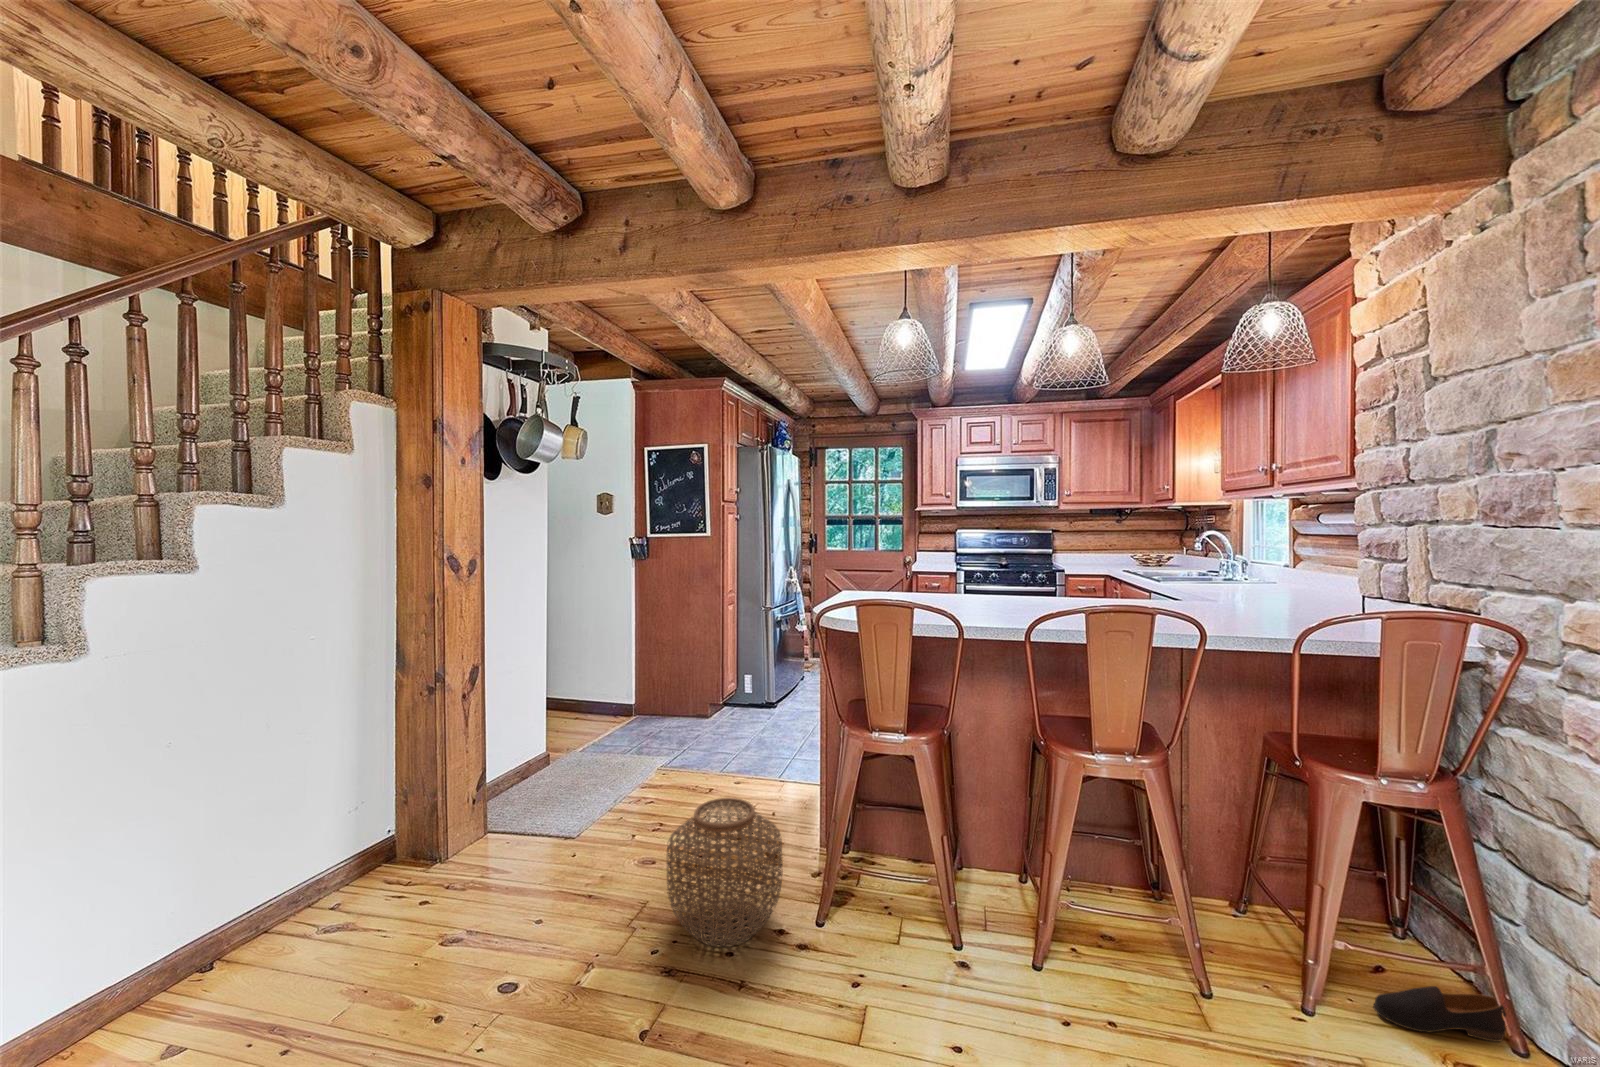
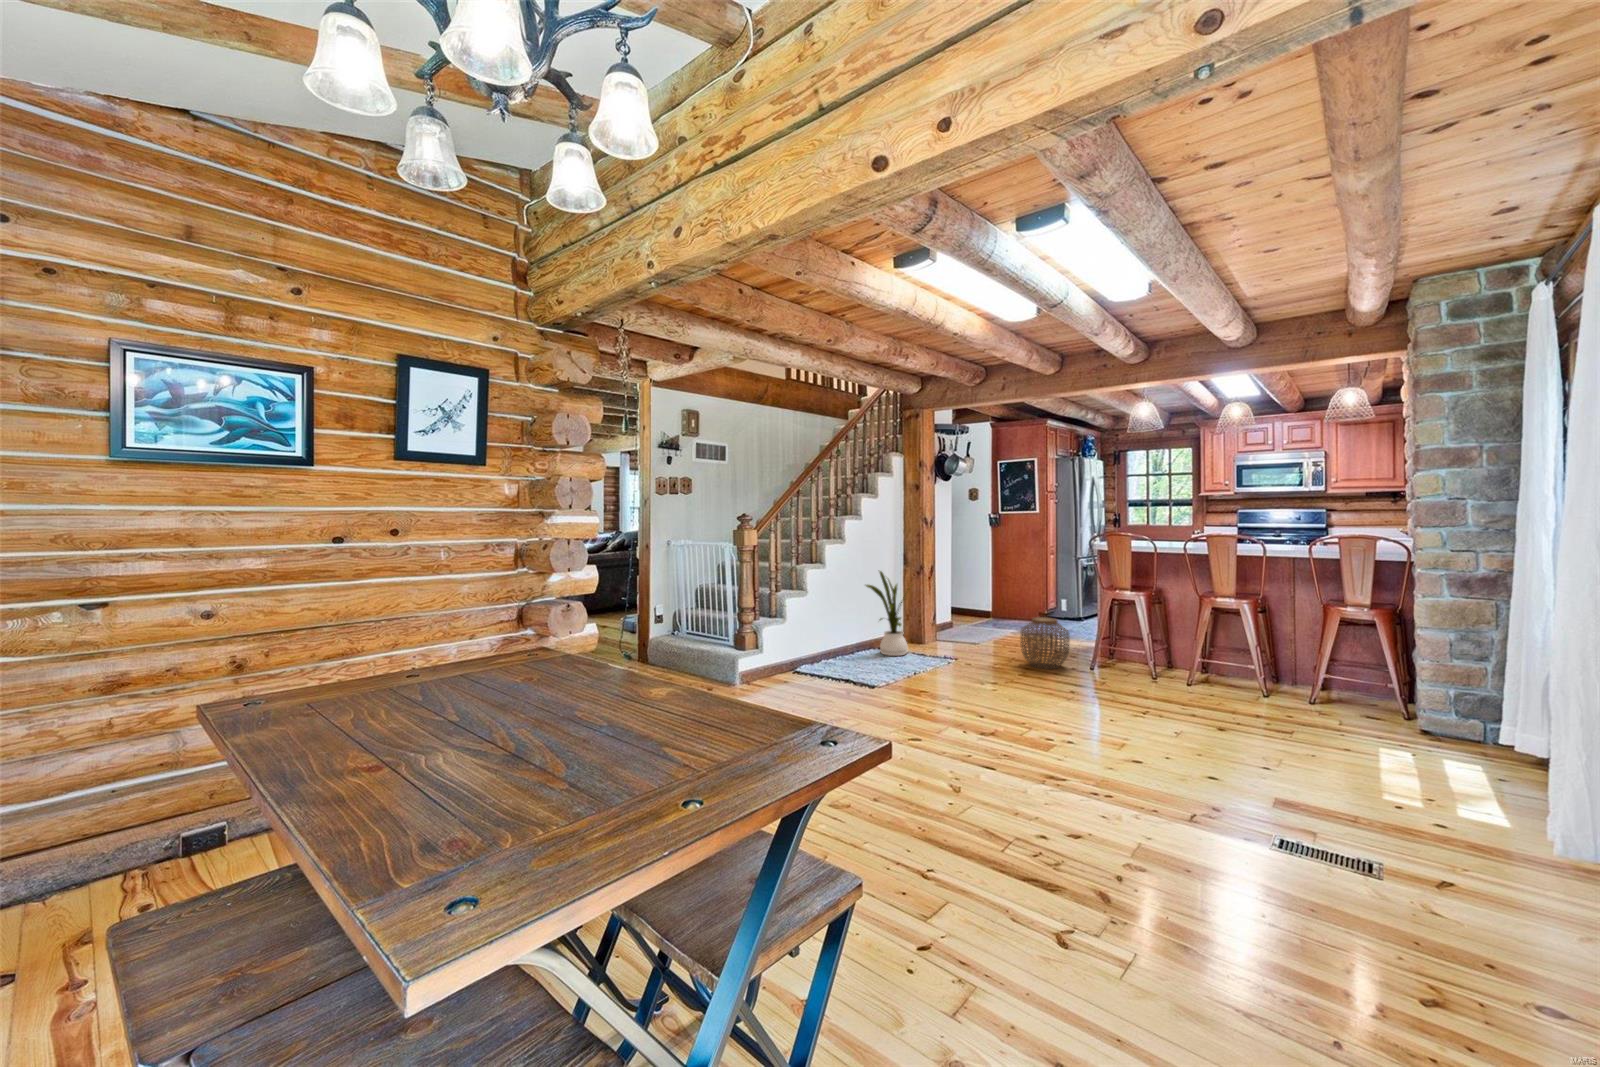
house plant: none [194,719,388,964] -> present [866,571,908,656]
shoe: present [1373,986,1506,1042] -> none [1332,696,1391,716]

